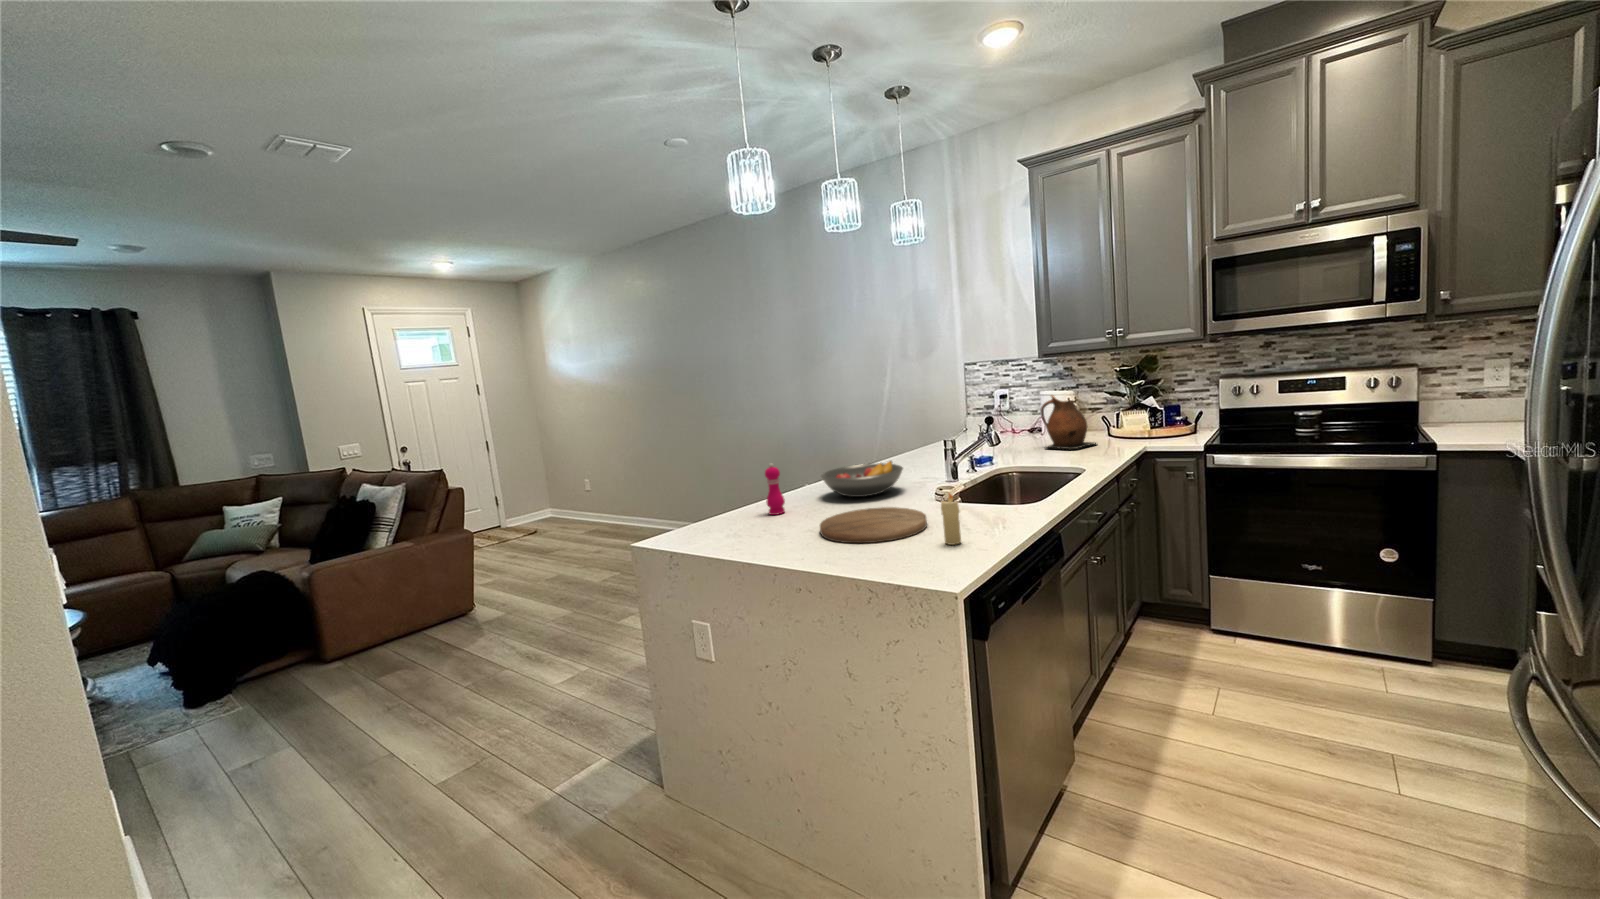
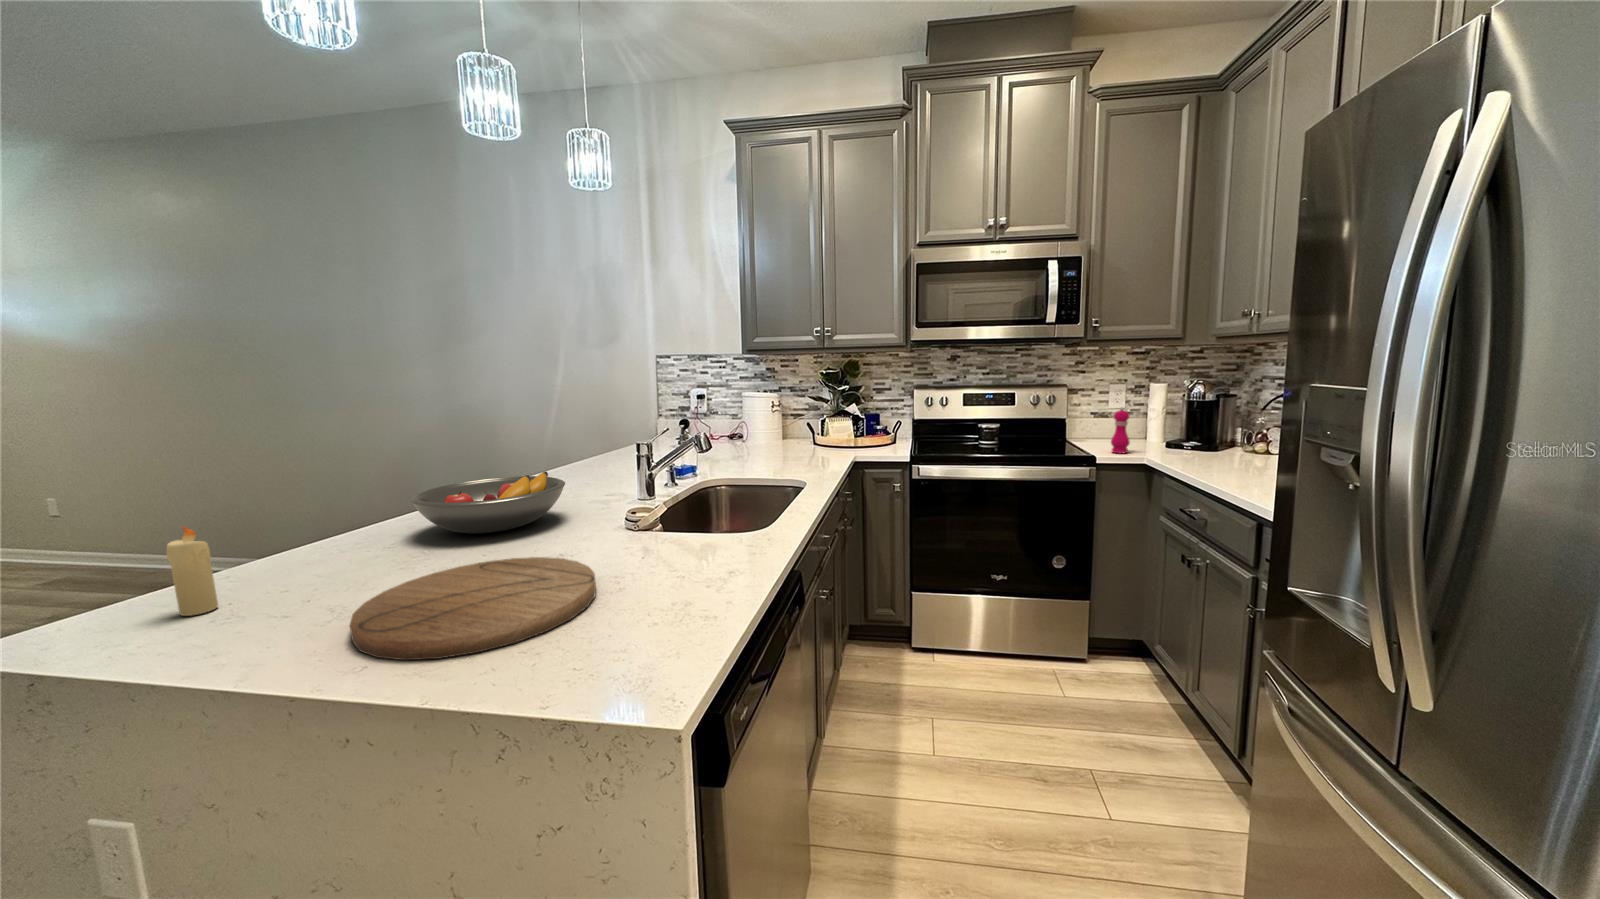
ceramic pitcher: present [1041,395,1095,449] -> none [748,394,808,459]
pepper mill: present [765,463,785,515] -> present [1111,407,1130,453]
candle: present [941,494,961,545] -> present [166,526,218,616]

